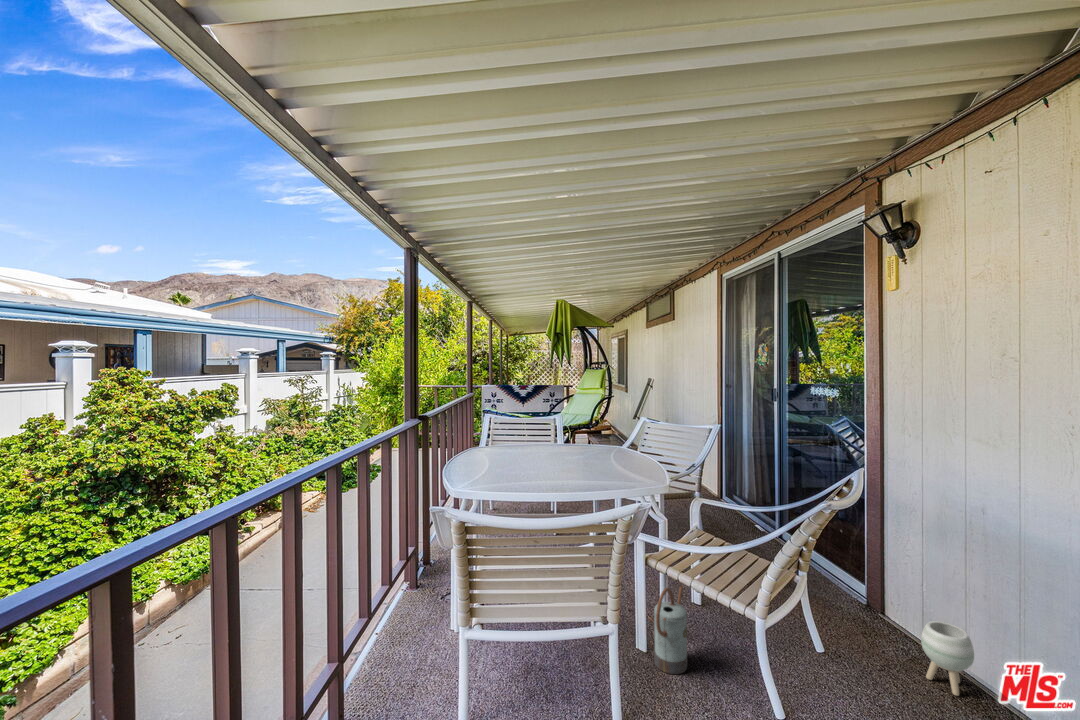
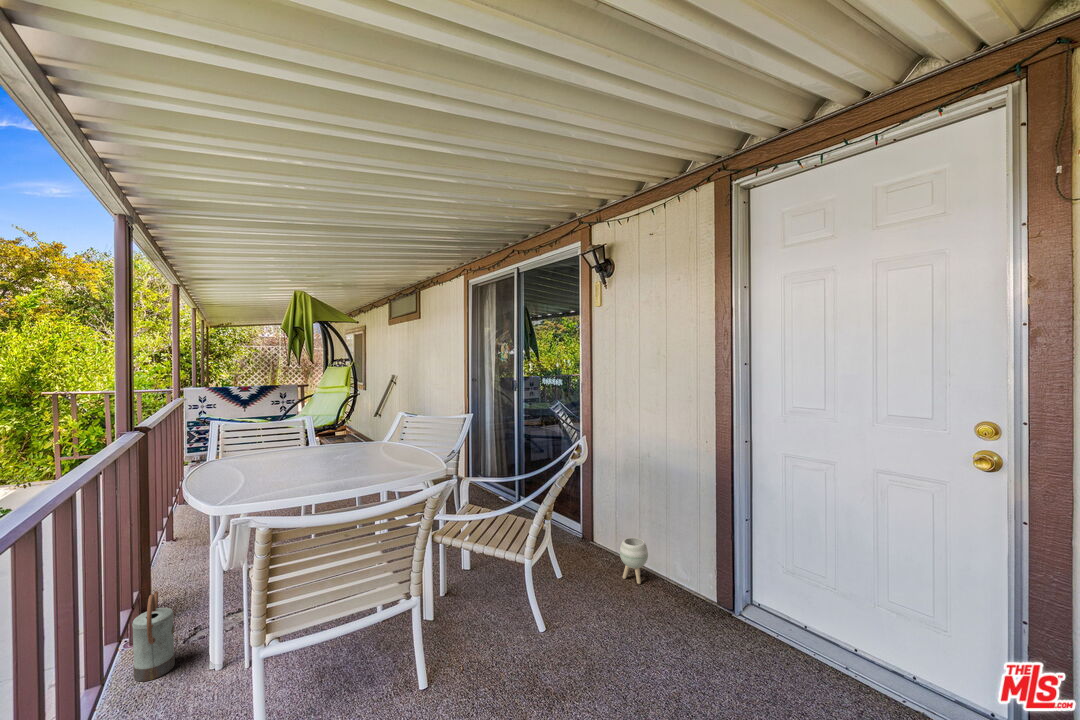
watering can: present [654,585,687,674] -> present [132,591,175,681]

